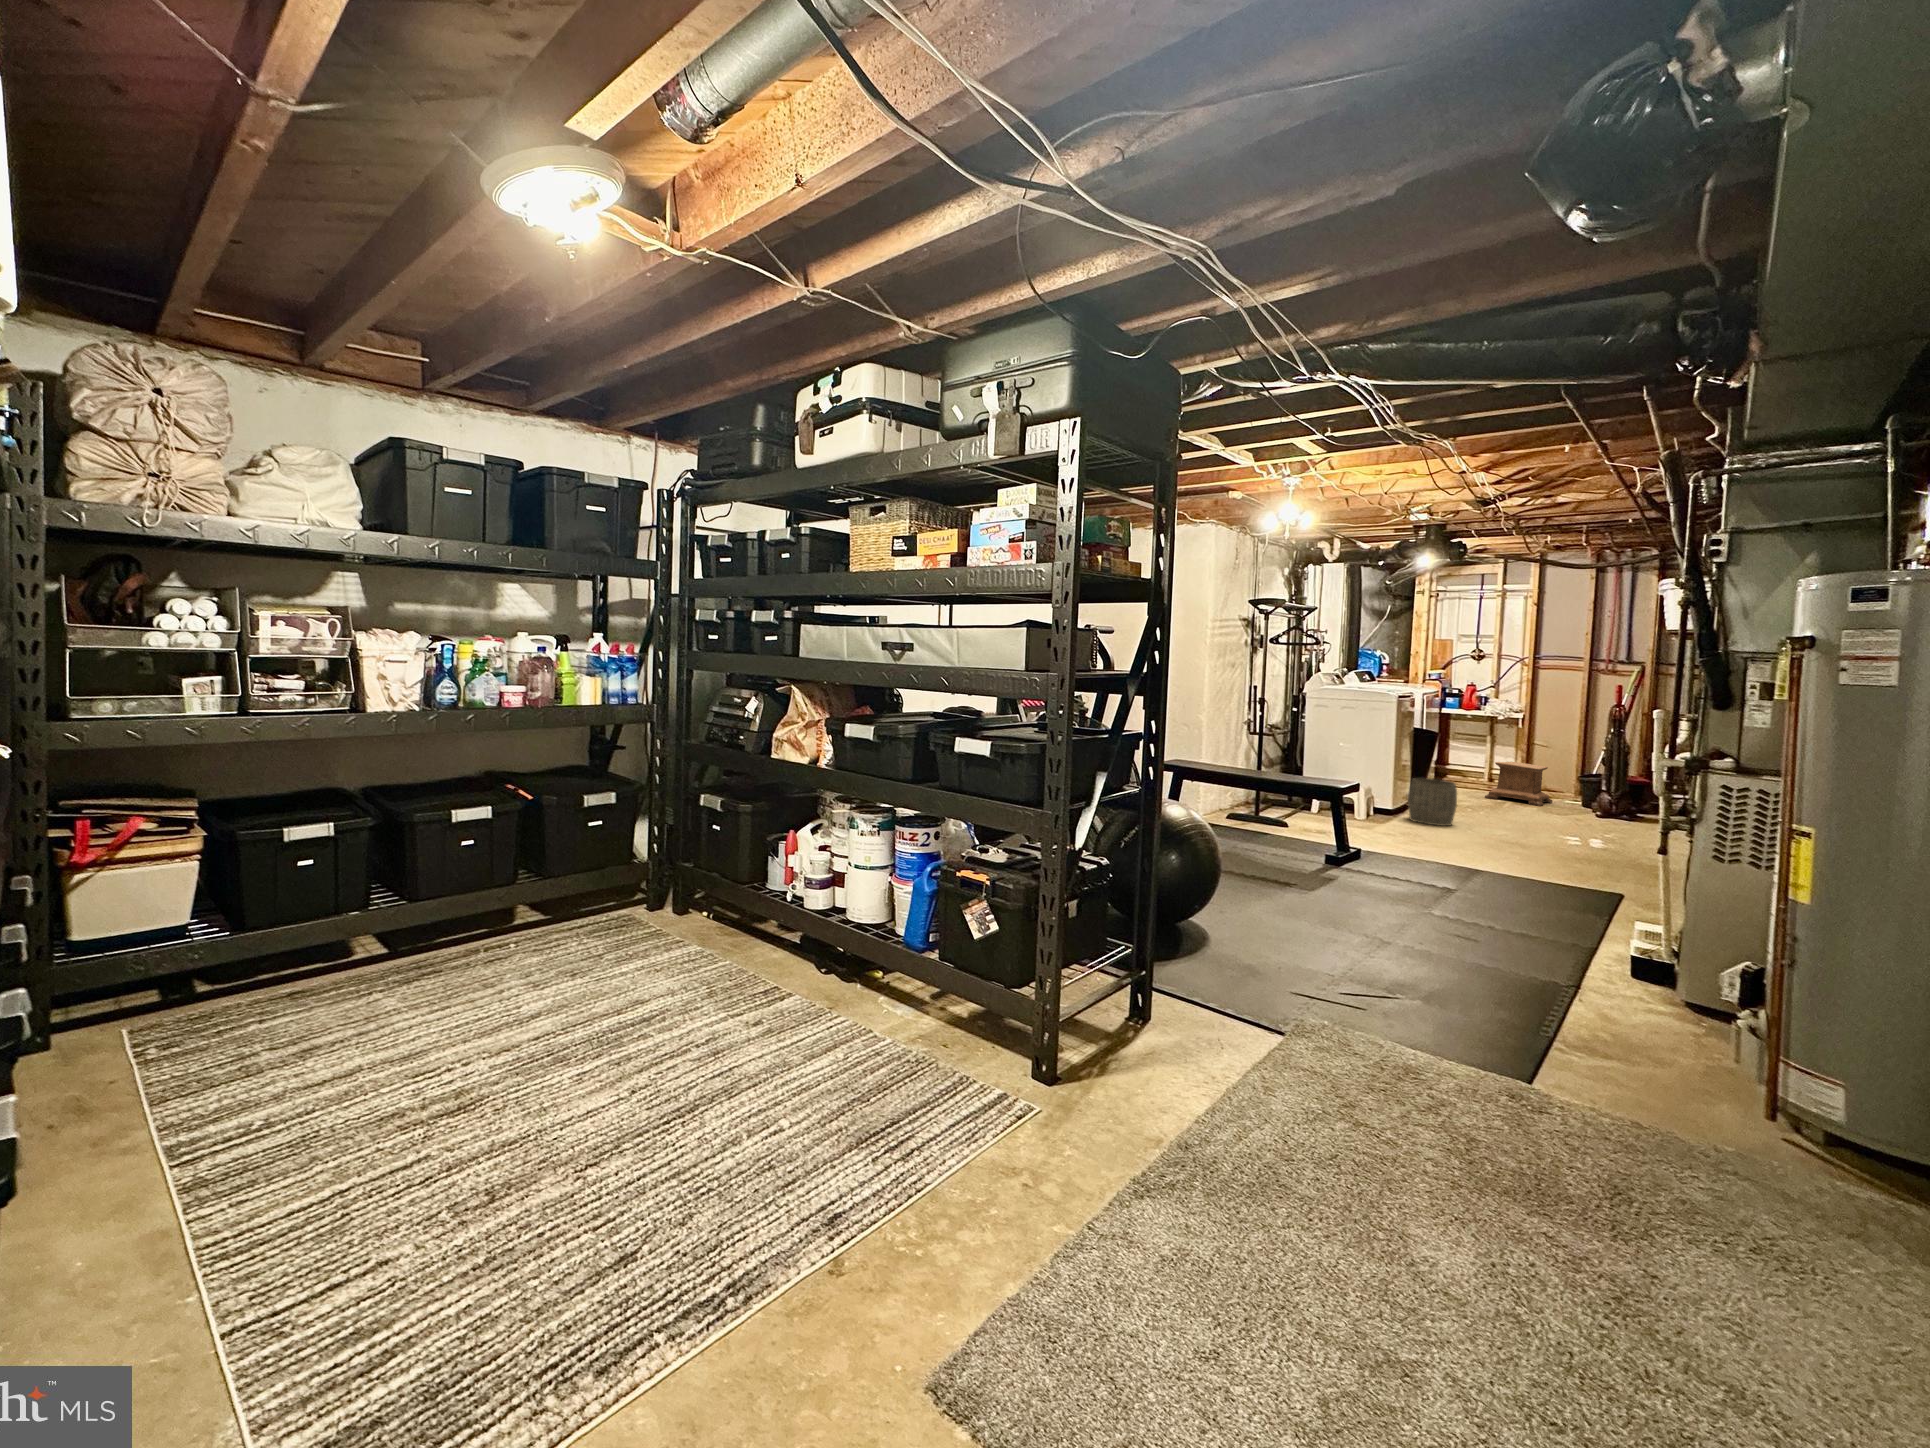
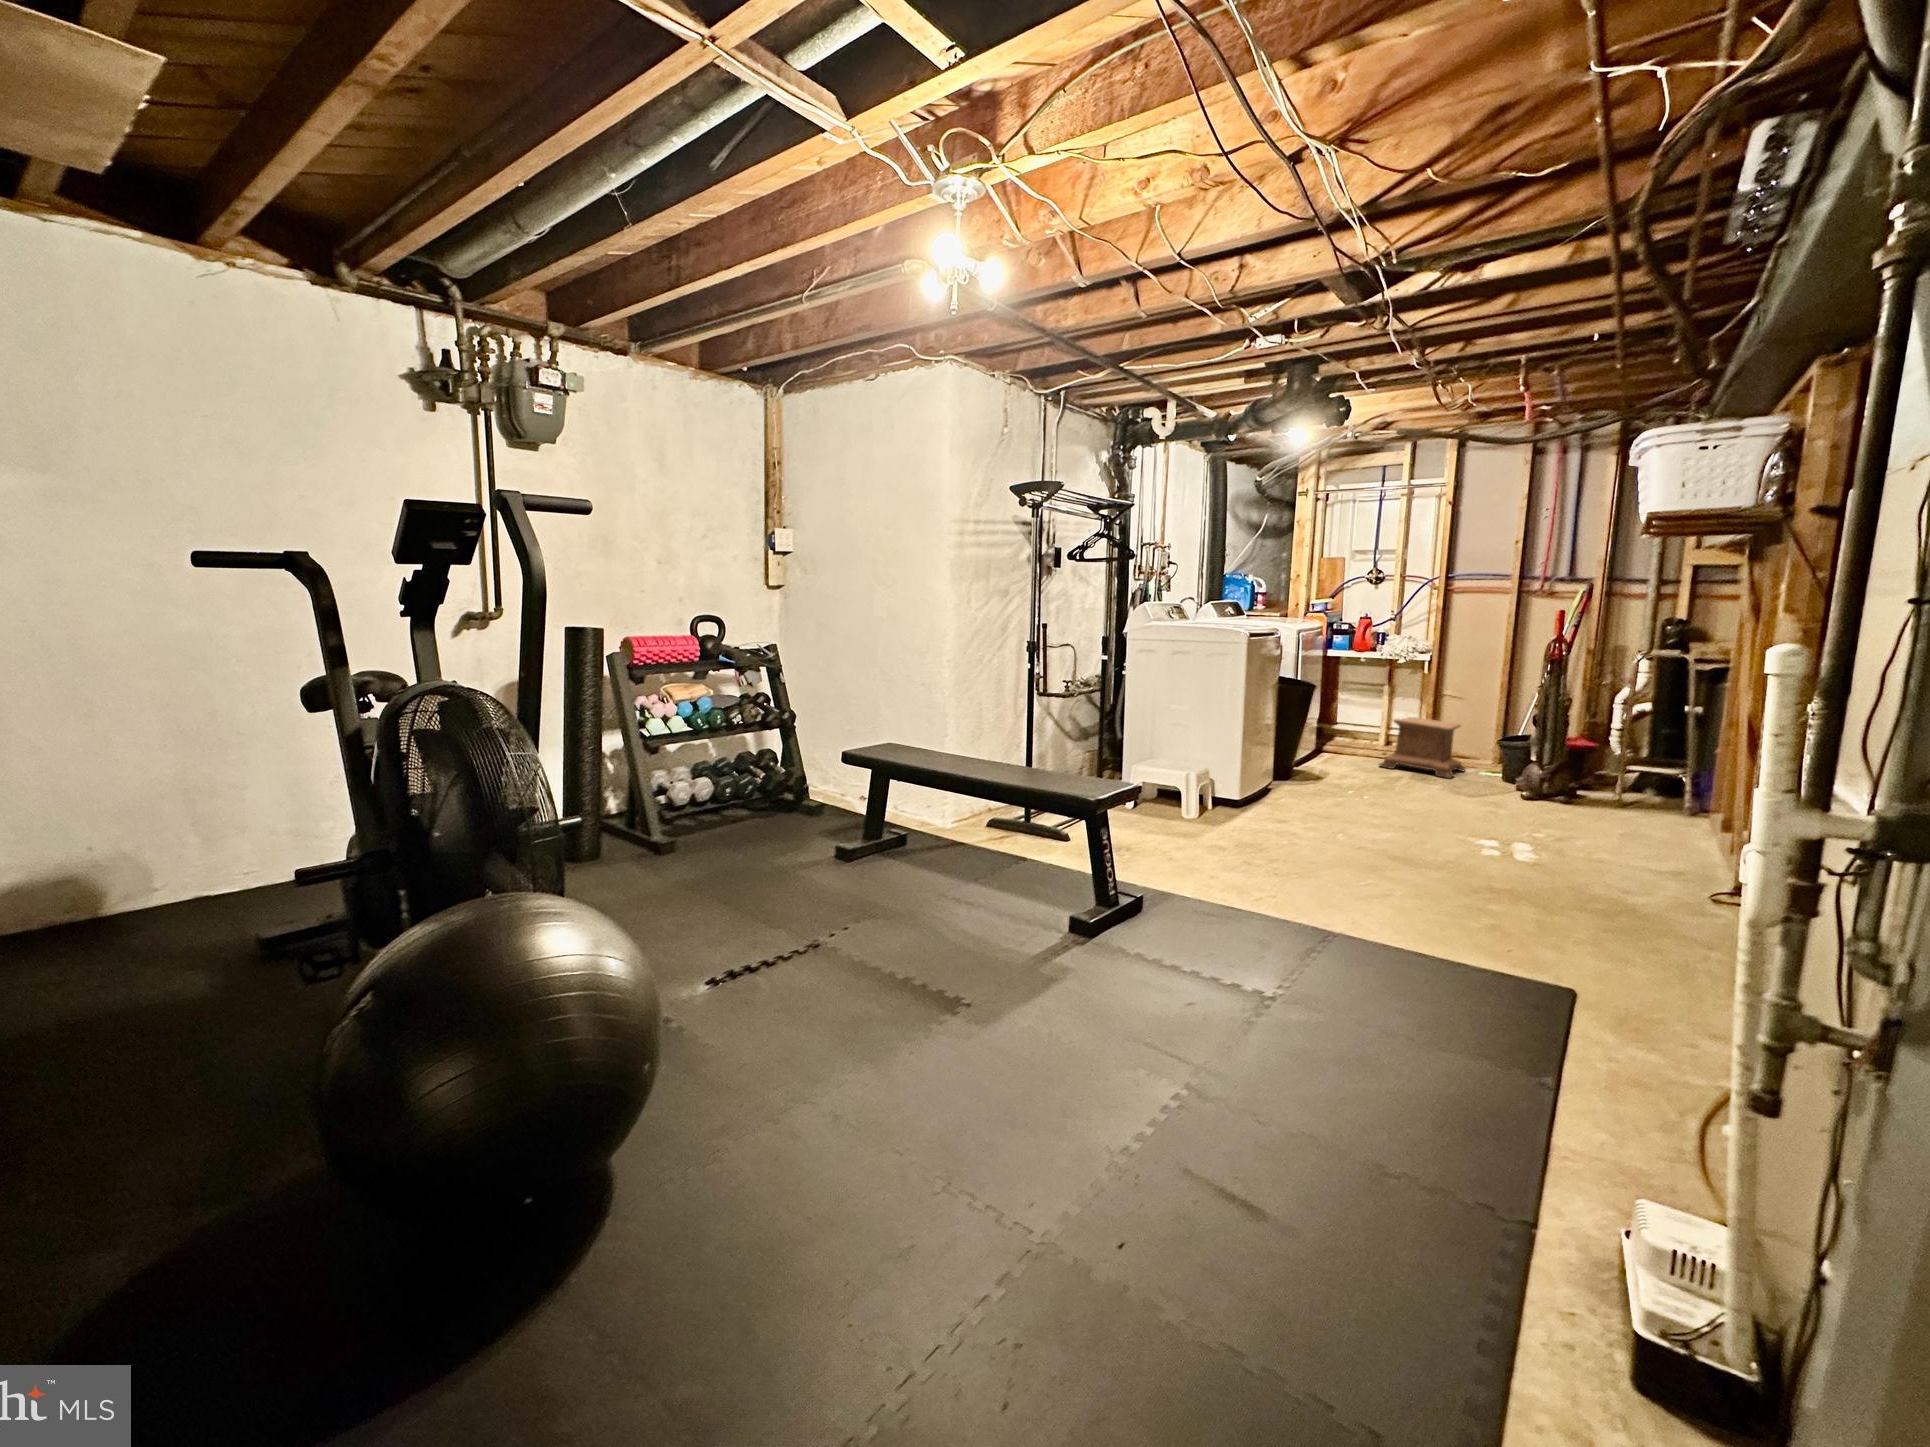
woven basket: present [1408,778,1457,826] -> none [1264,756,1333,830]

